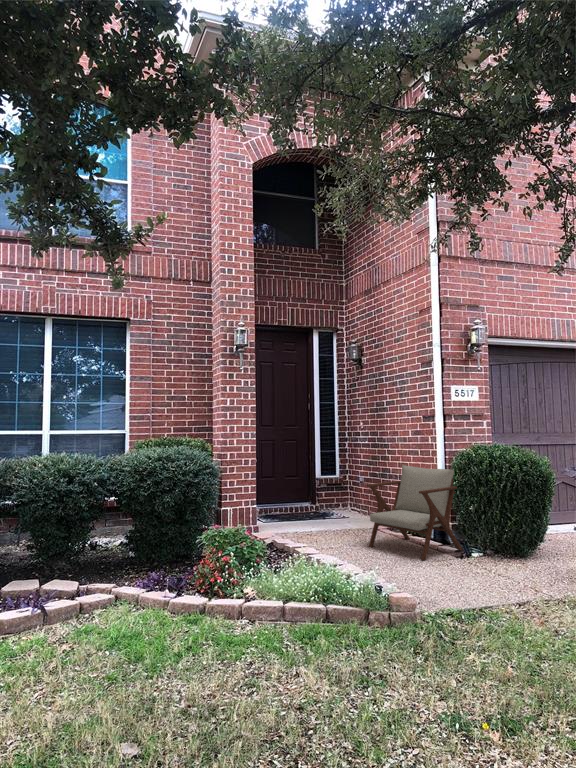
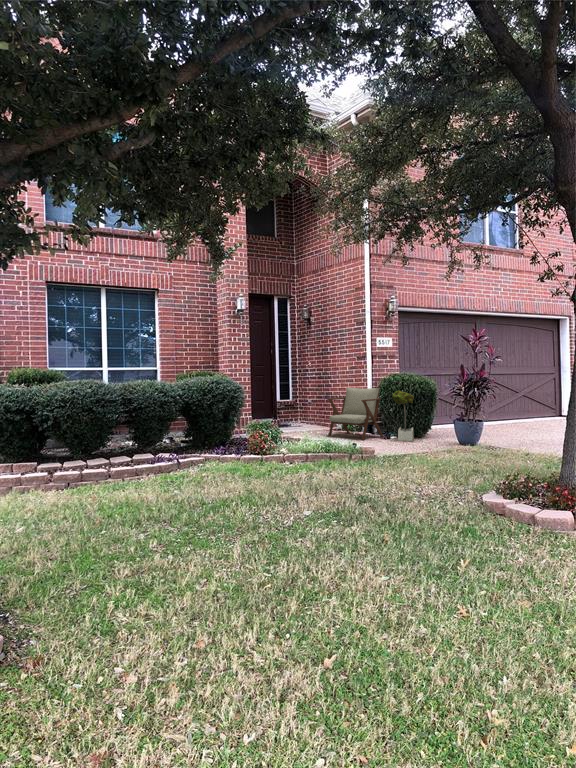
potted tree: none [475,476,515,567] -> present [393,390,414,441]

